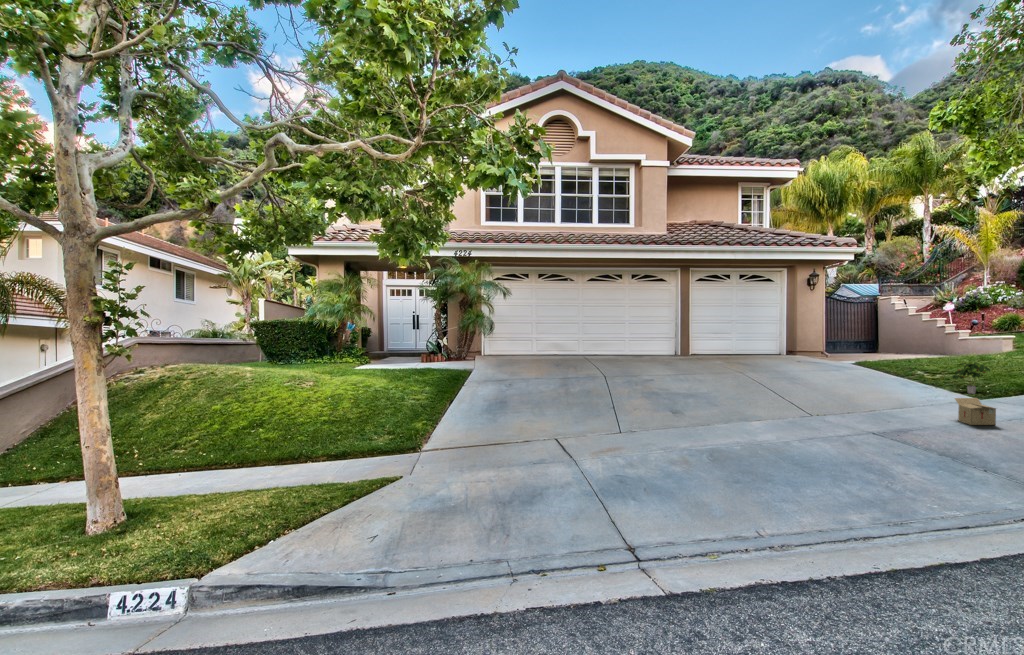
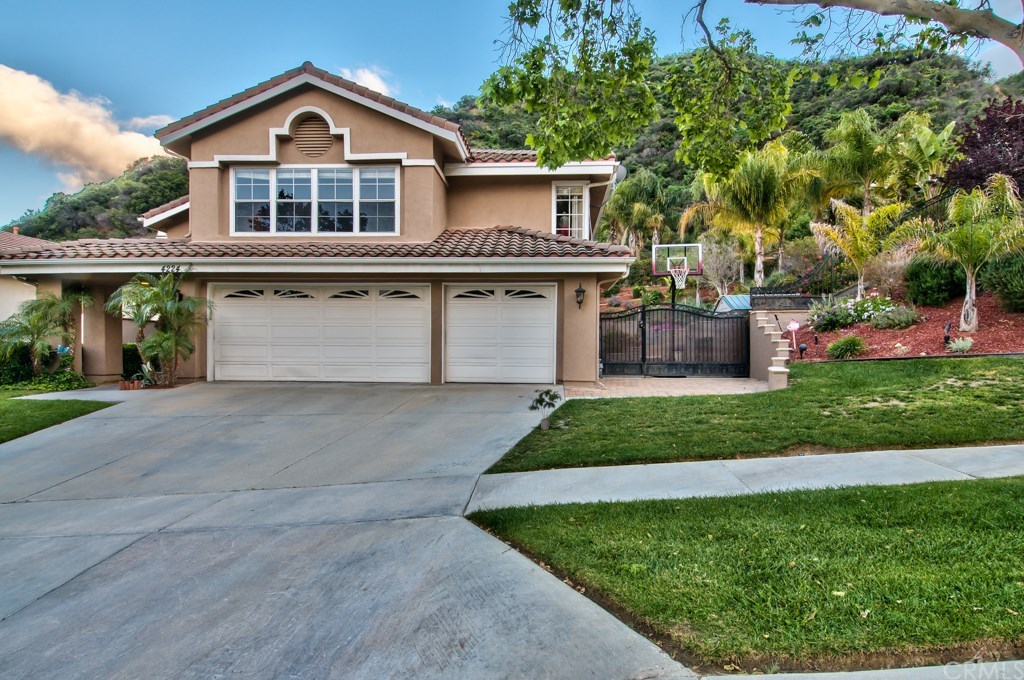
cardboard box: present [955,398,996,425] -> none [376,428,419,462]

